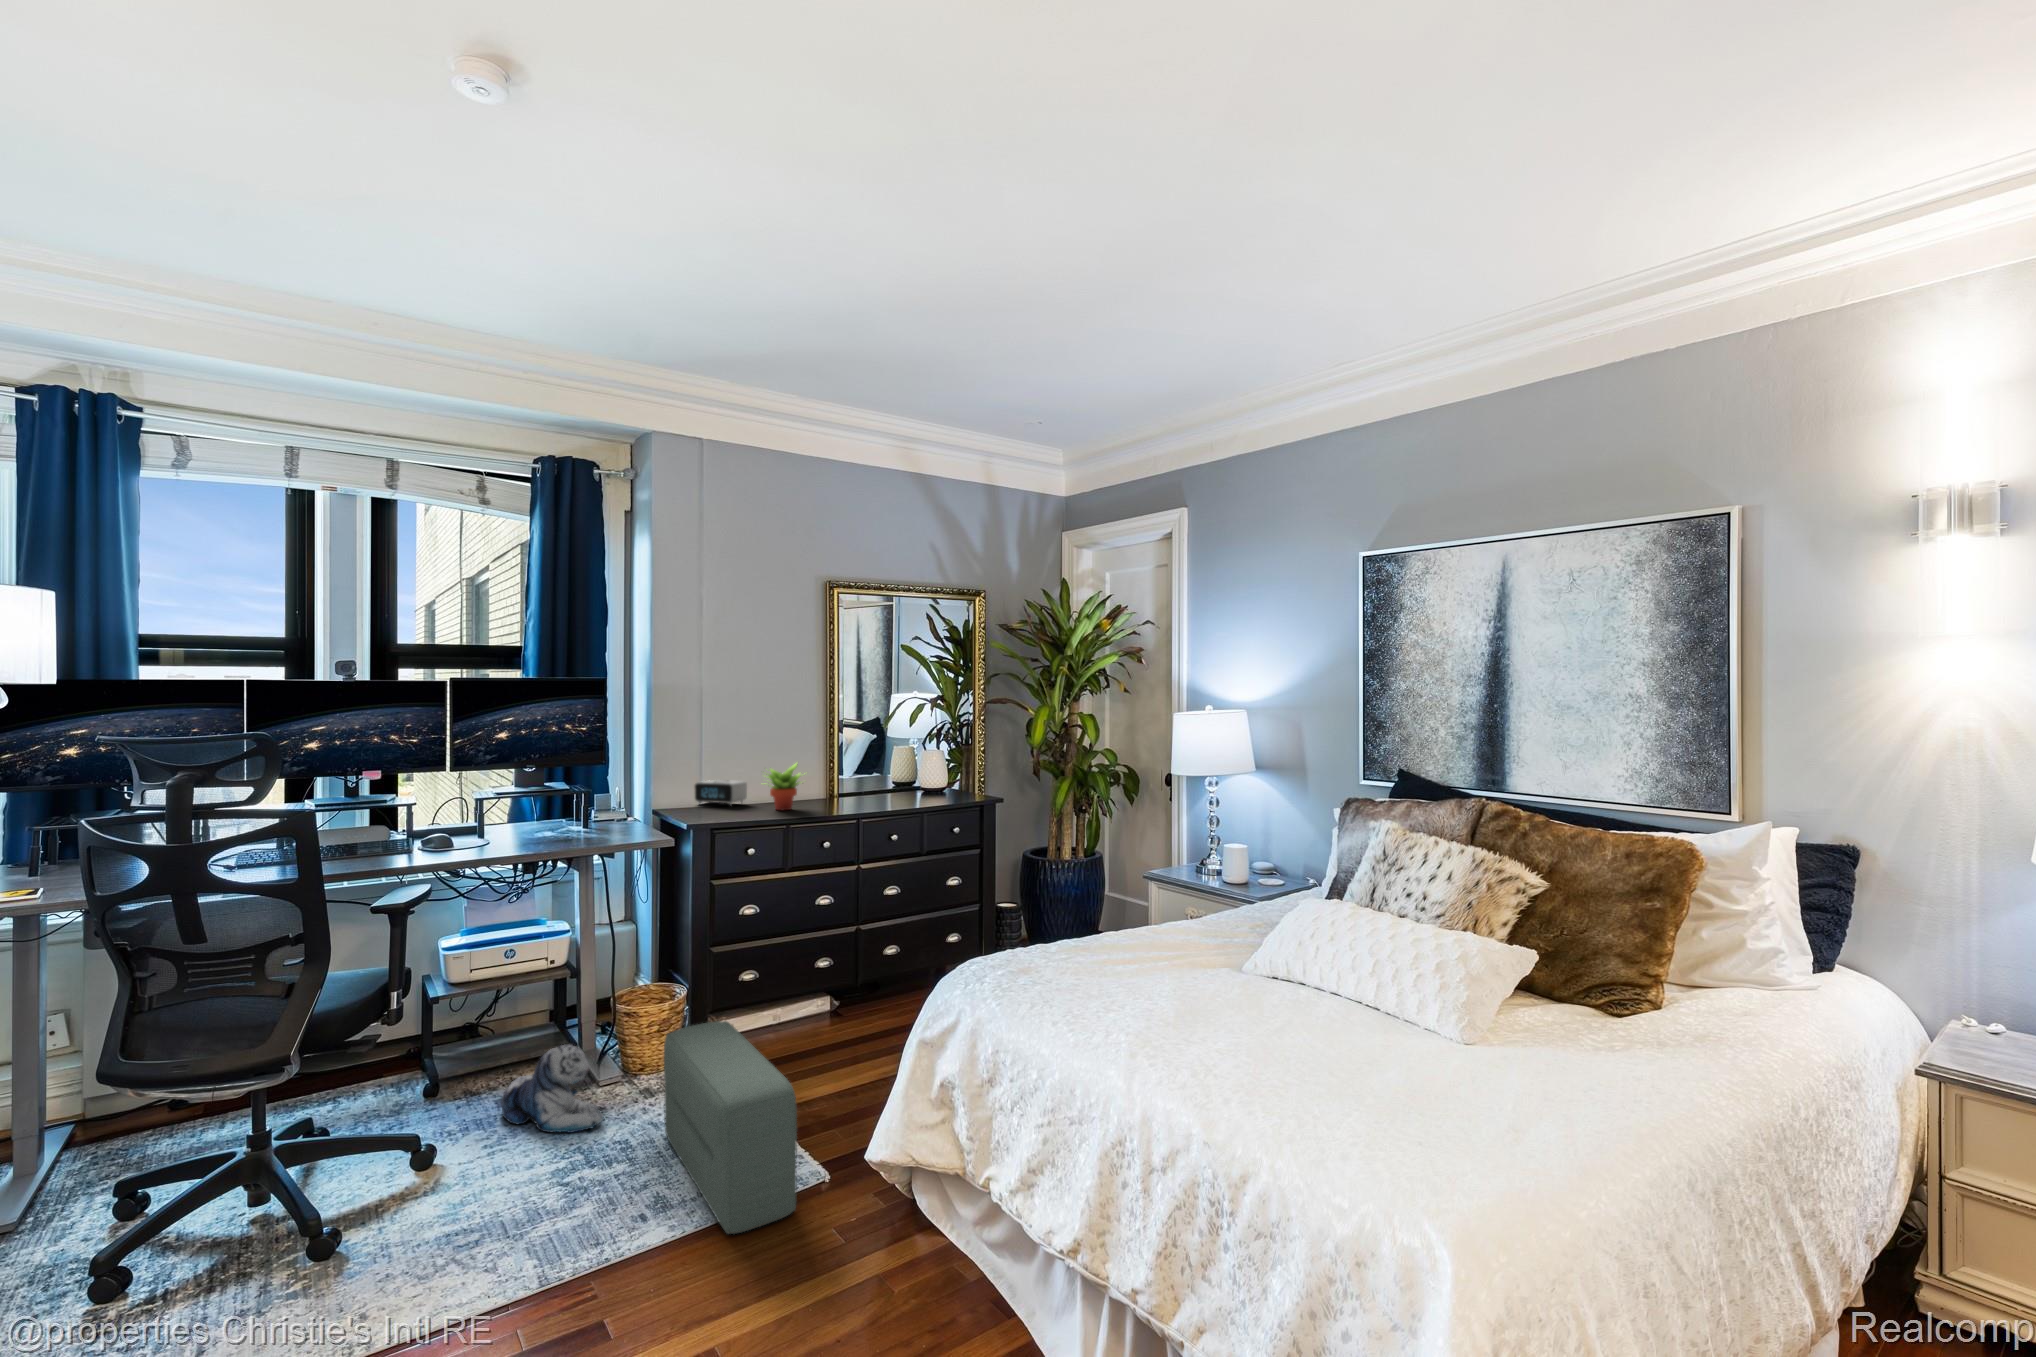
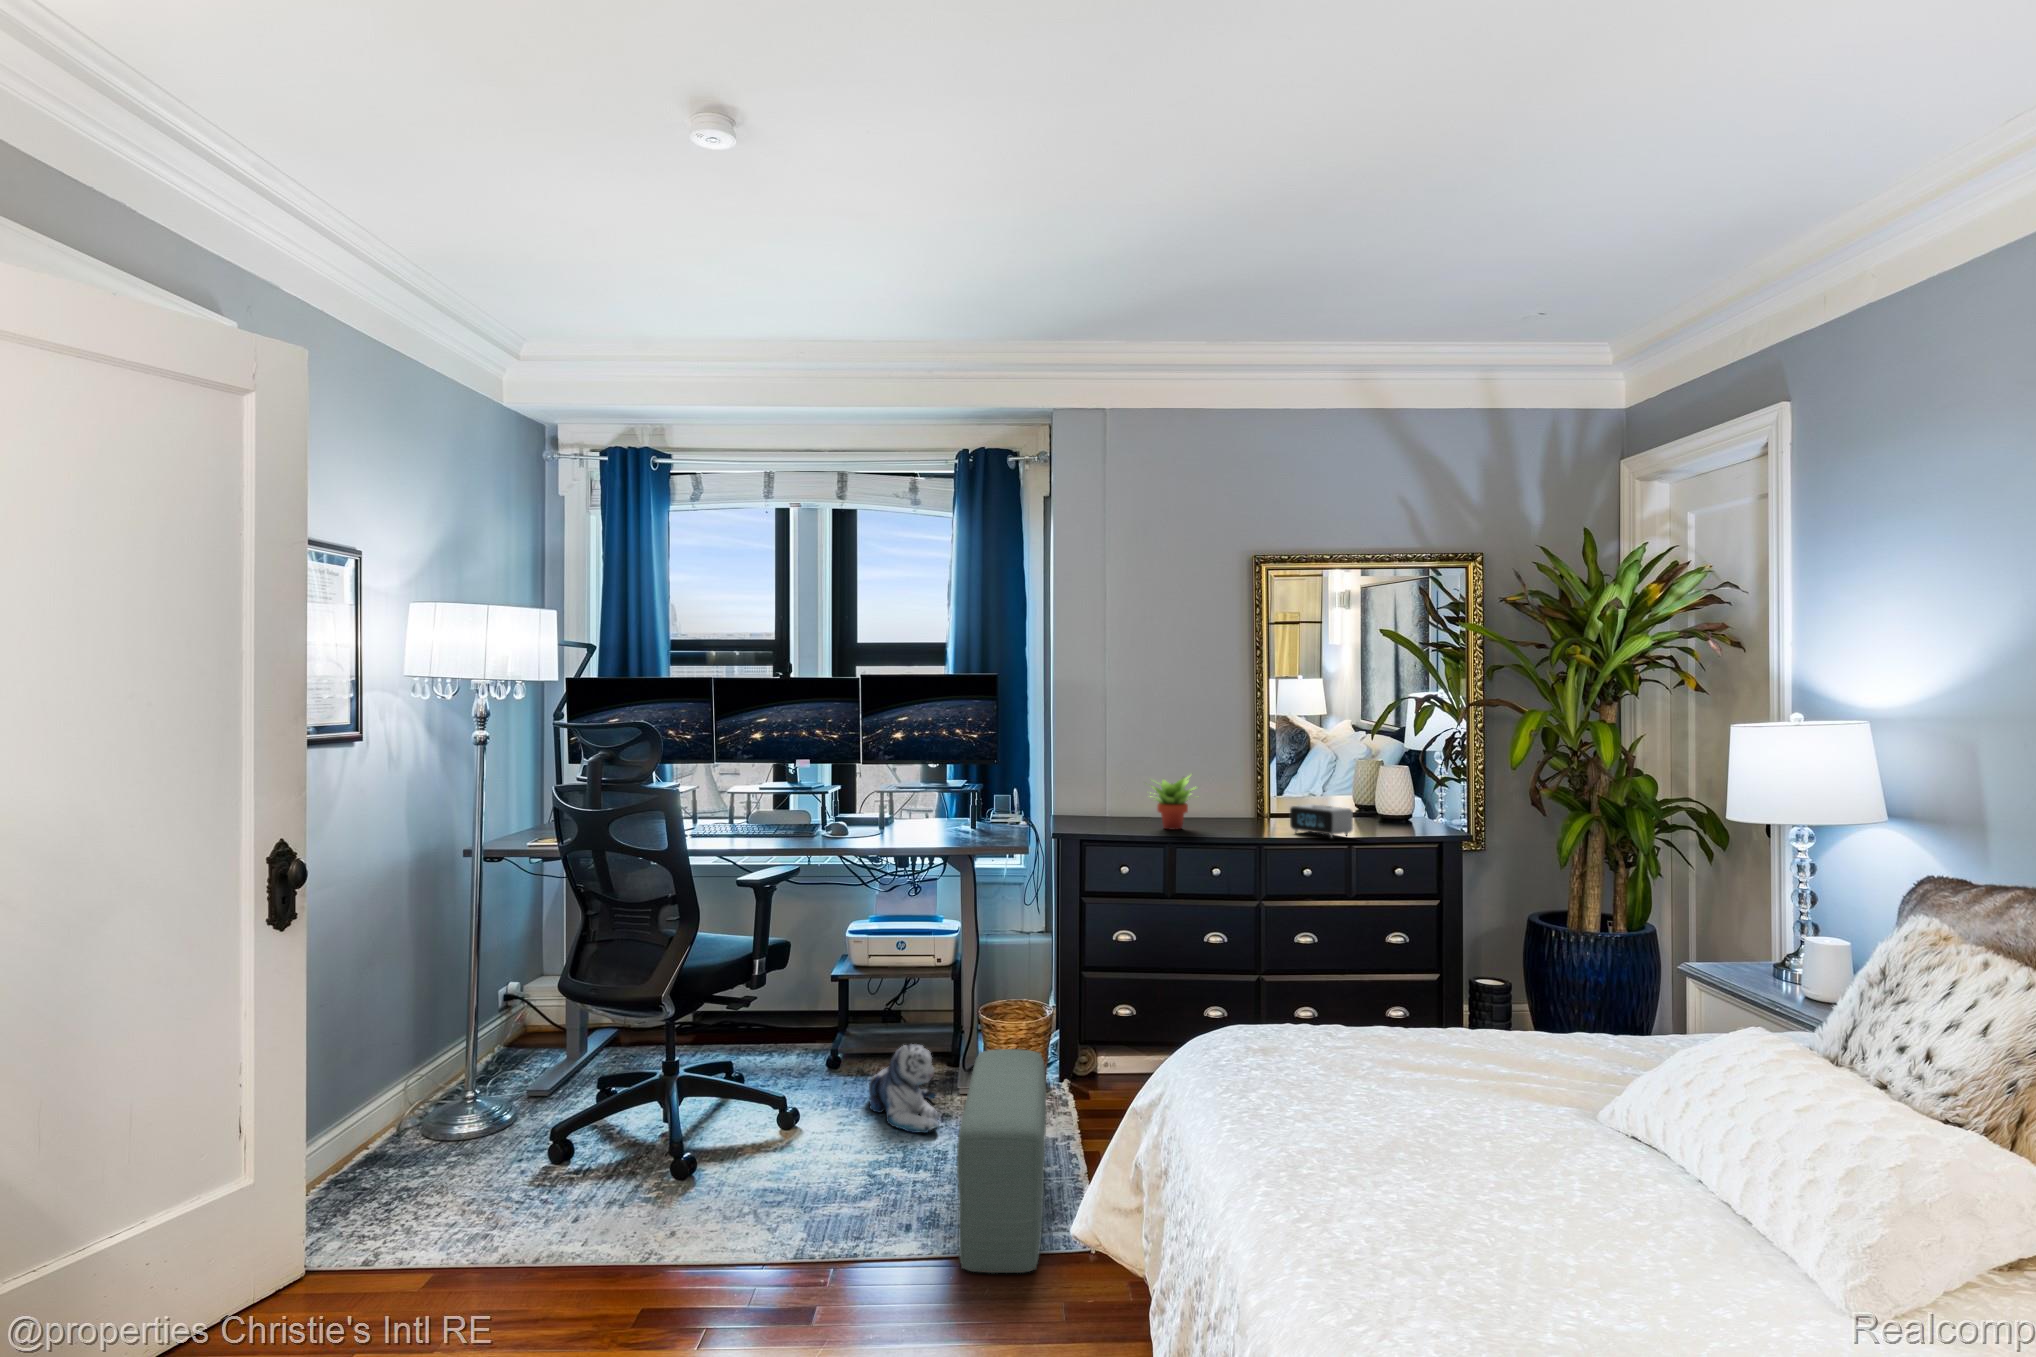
alarm clock: present [694,780,747,805] -> present [1290,804,1353,837]

